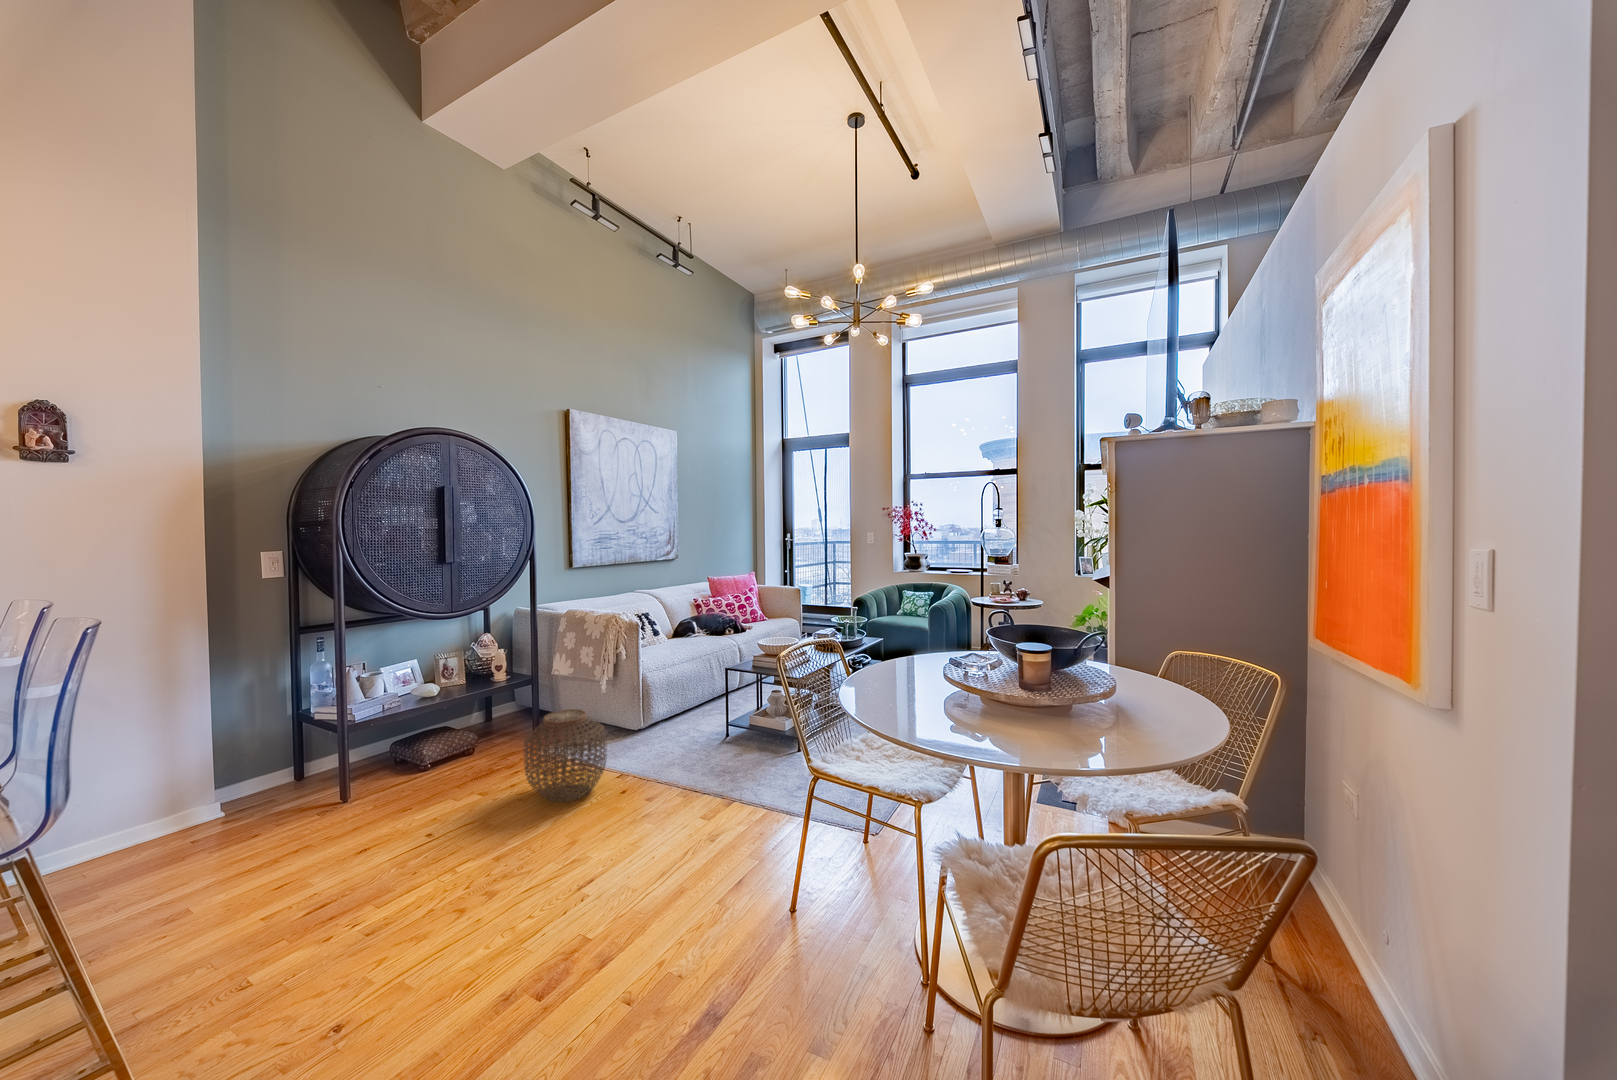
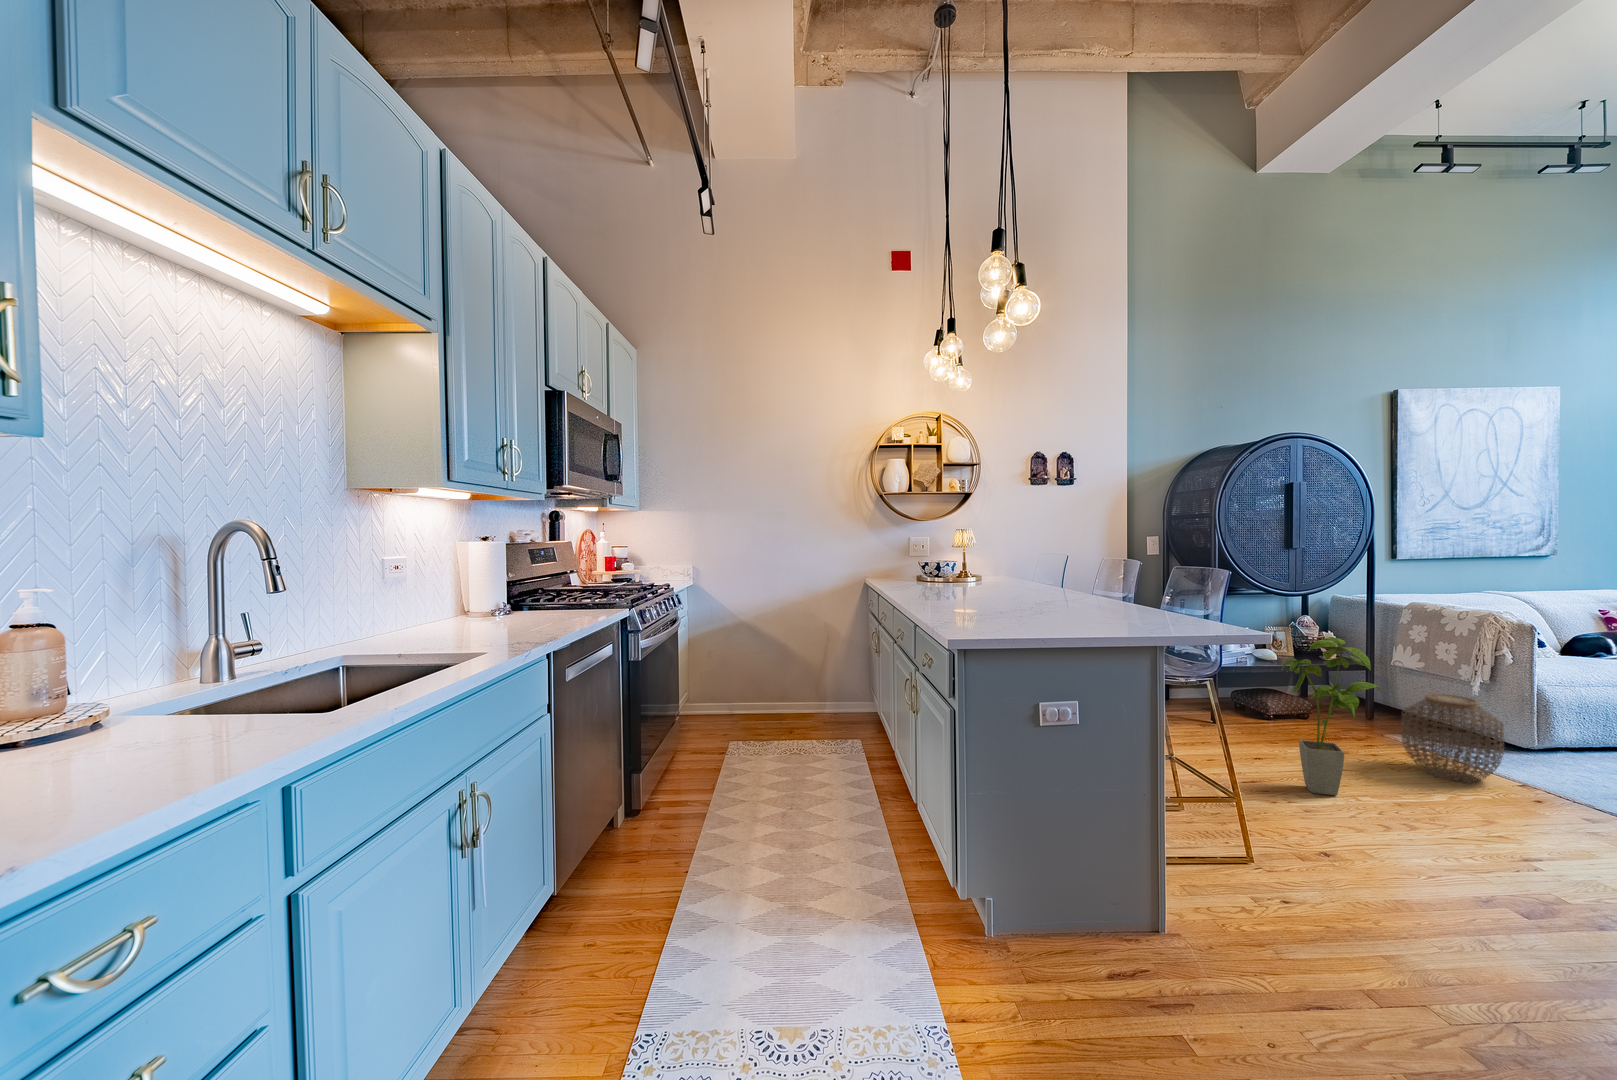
house plant: none [349,685,476,896] -> present [1282,637,1382,796]

